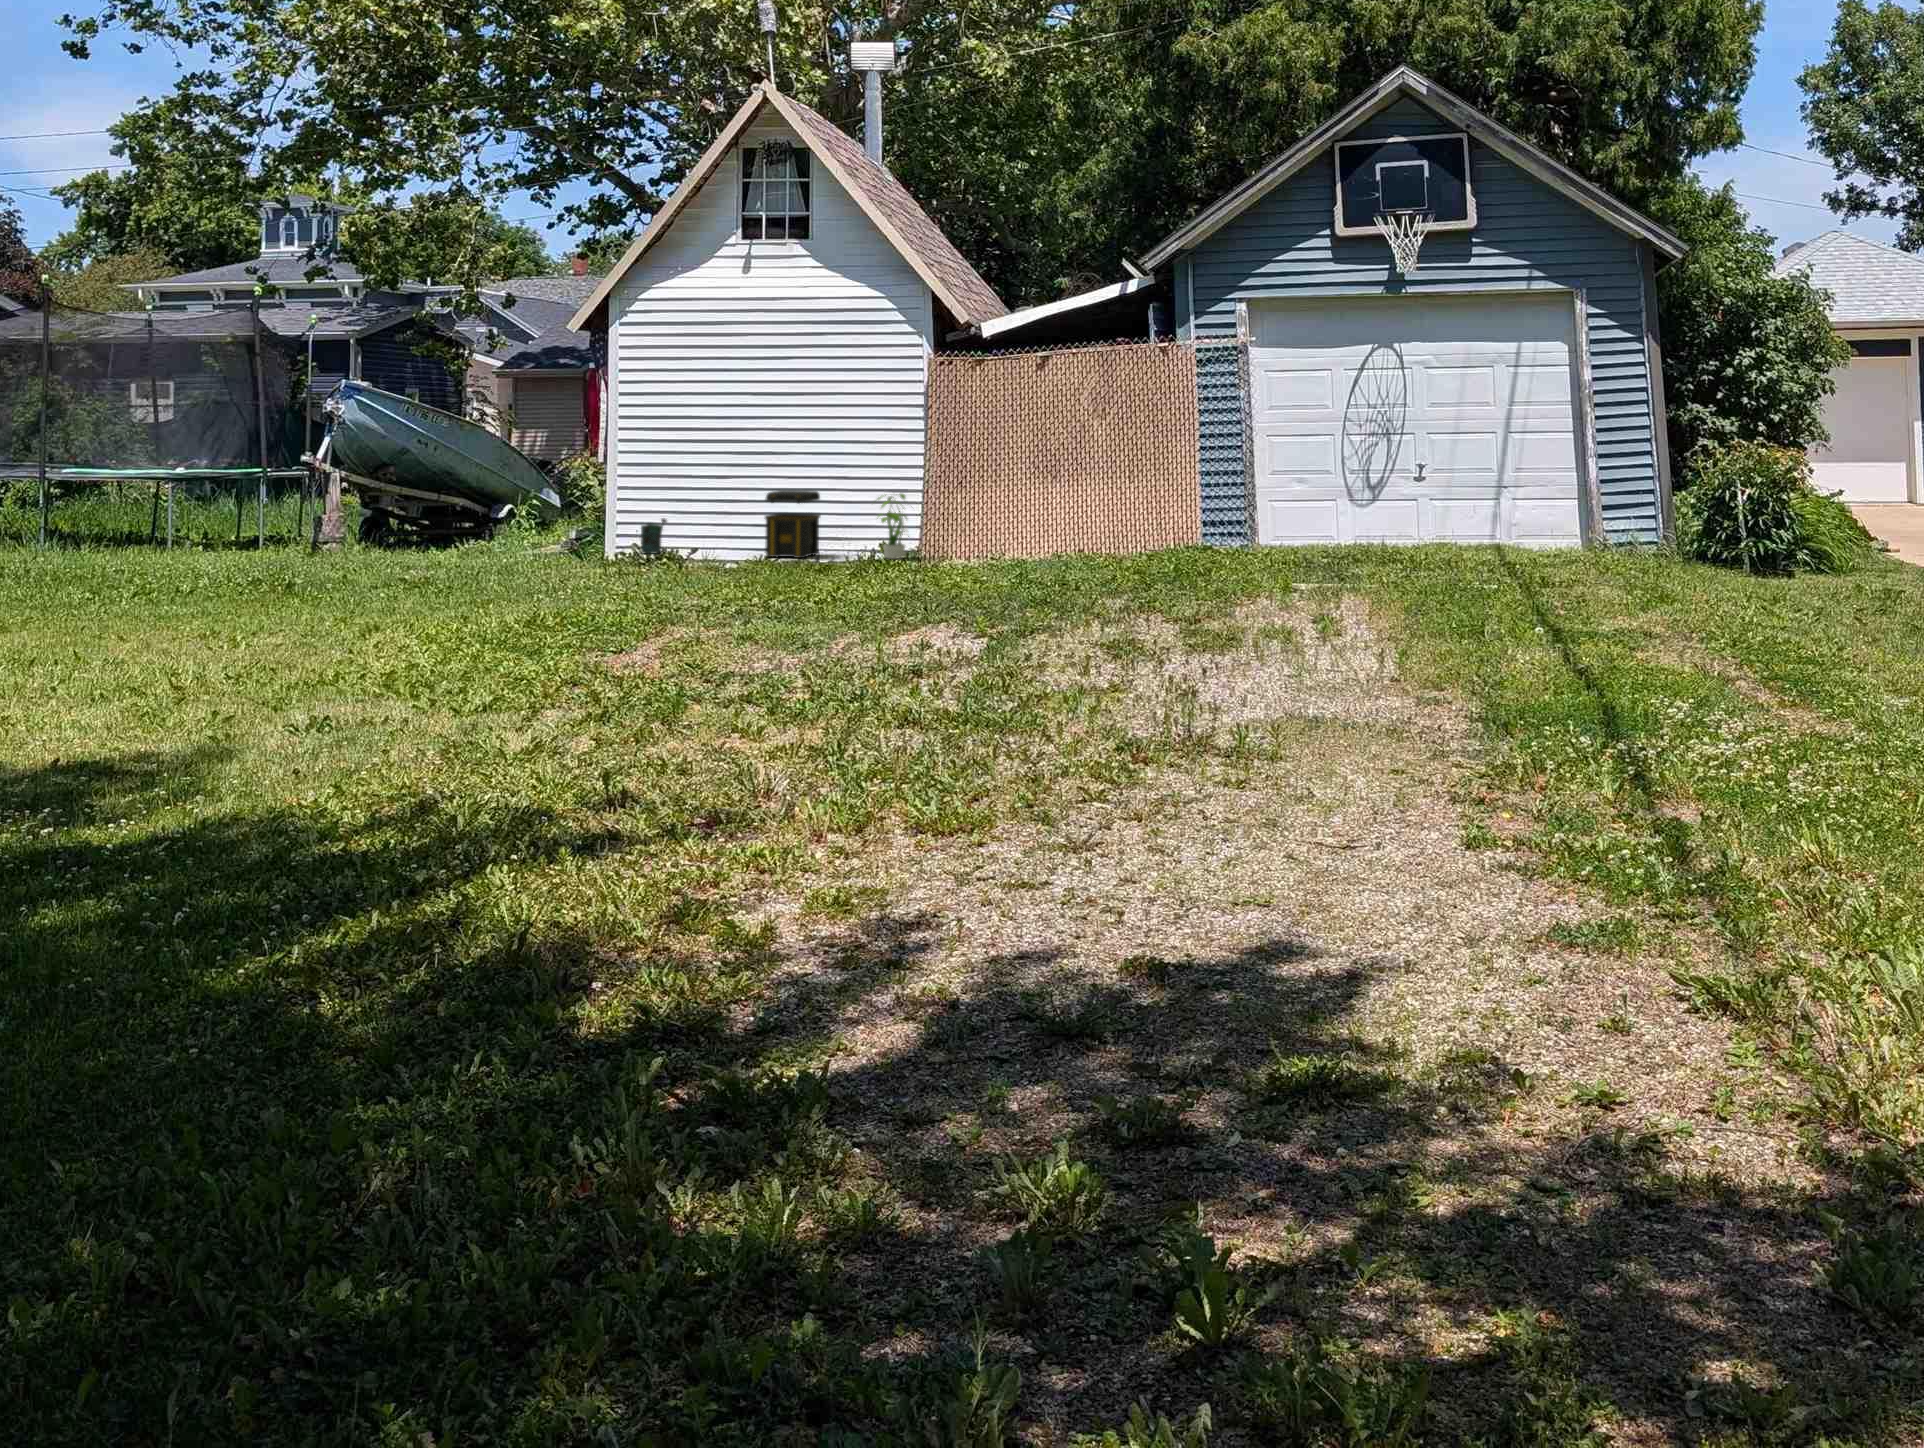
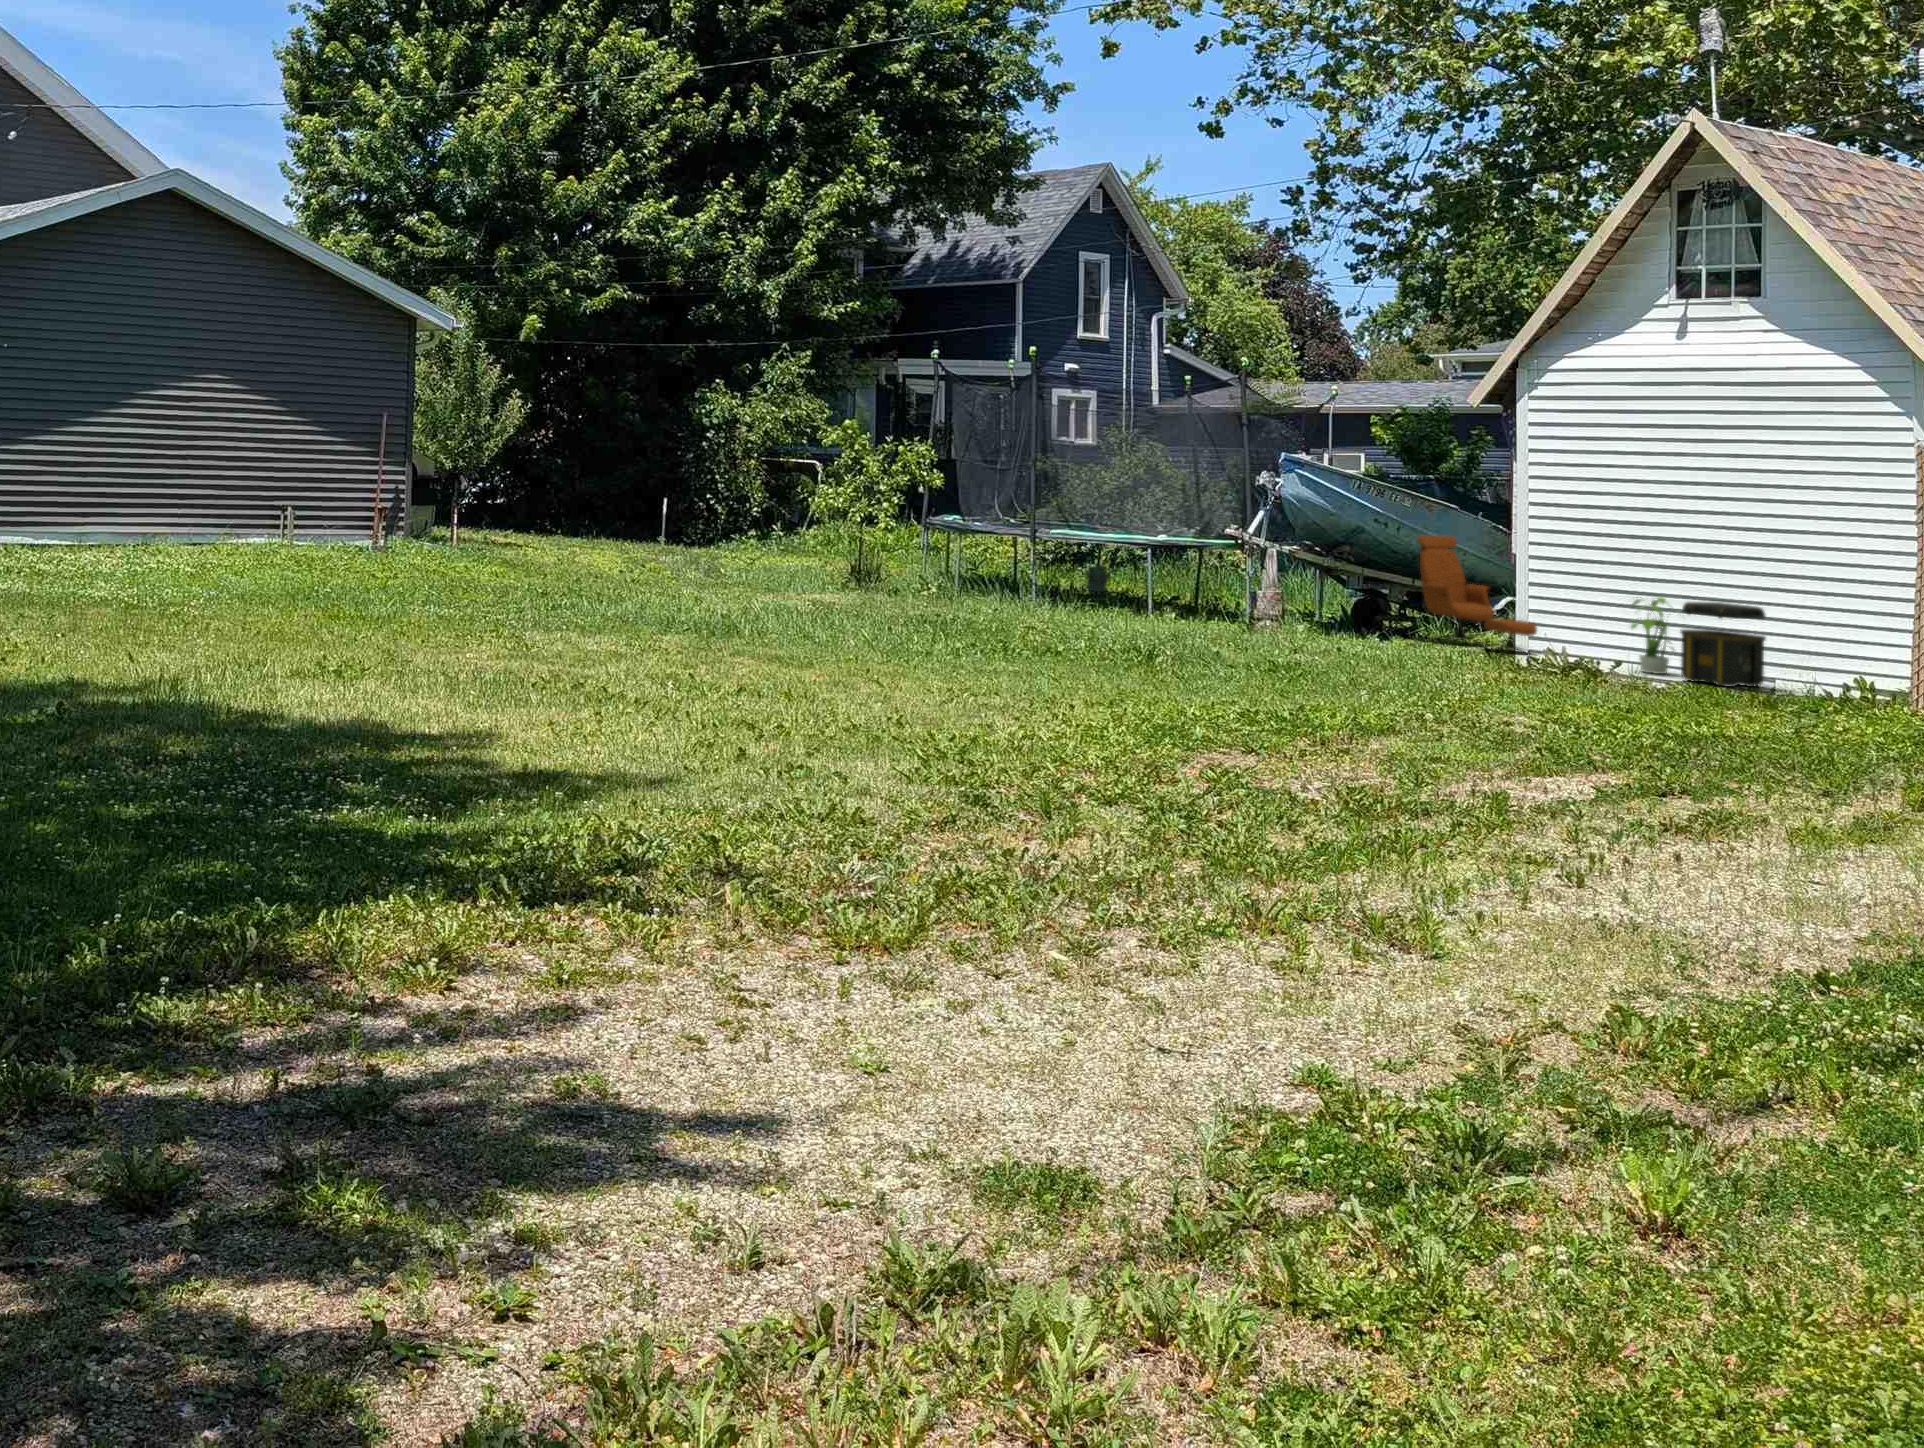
lounge chair: none [517,453,629,554] -> present [1418,535,1537,652]
potted plant: present [878,494,909,559] -> present [1631,597,1675,674]
watering can: present [641,519,667,554] -> present [1087,563,1117,592]

